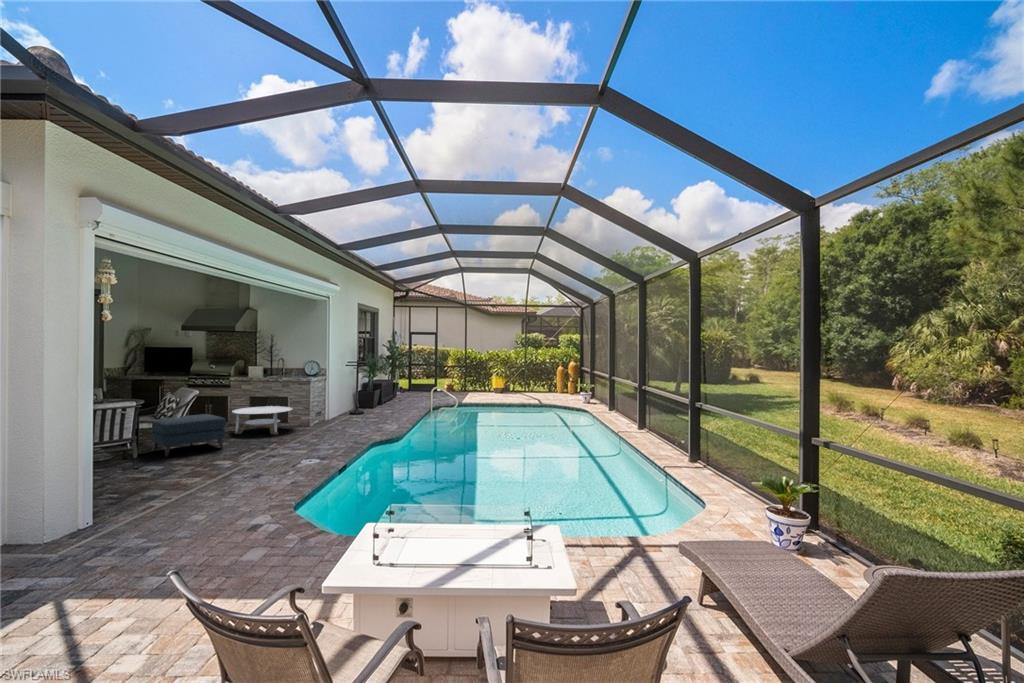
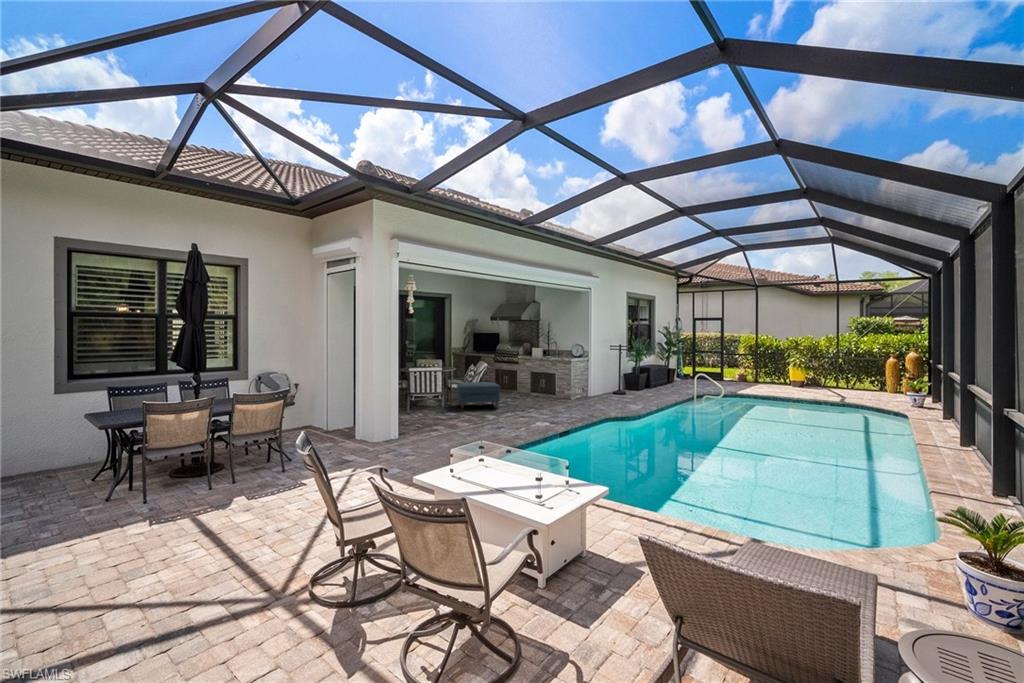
round table: present [232,406,292,435] -> none [513,380,557,403]

